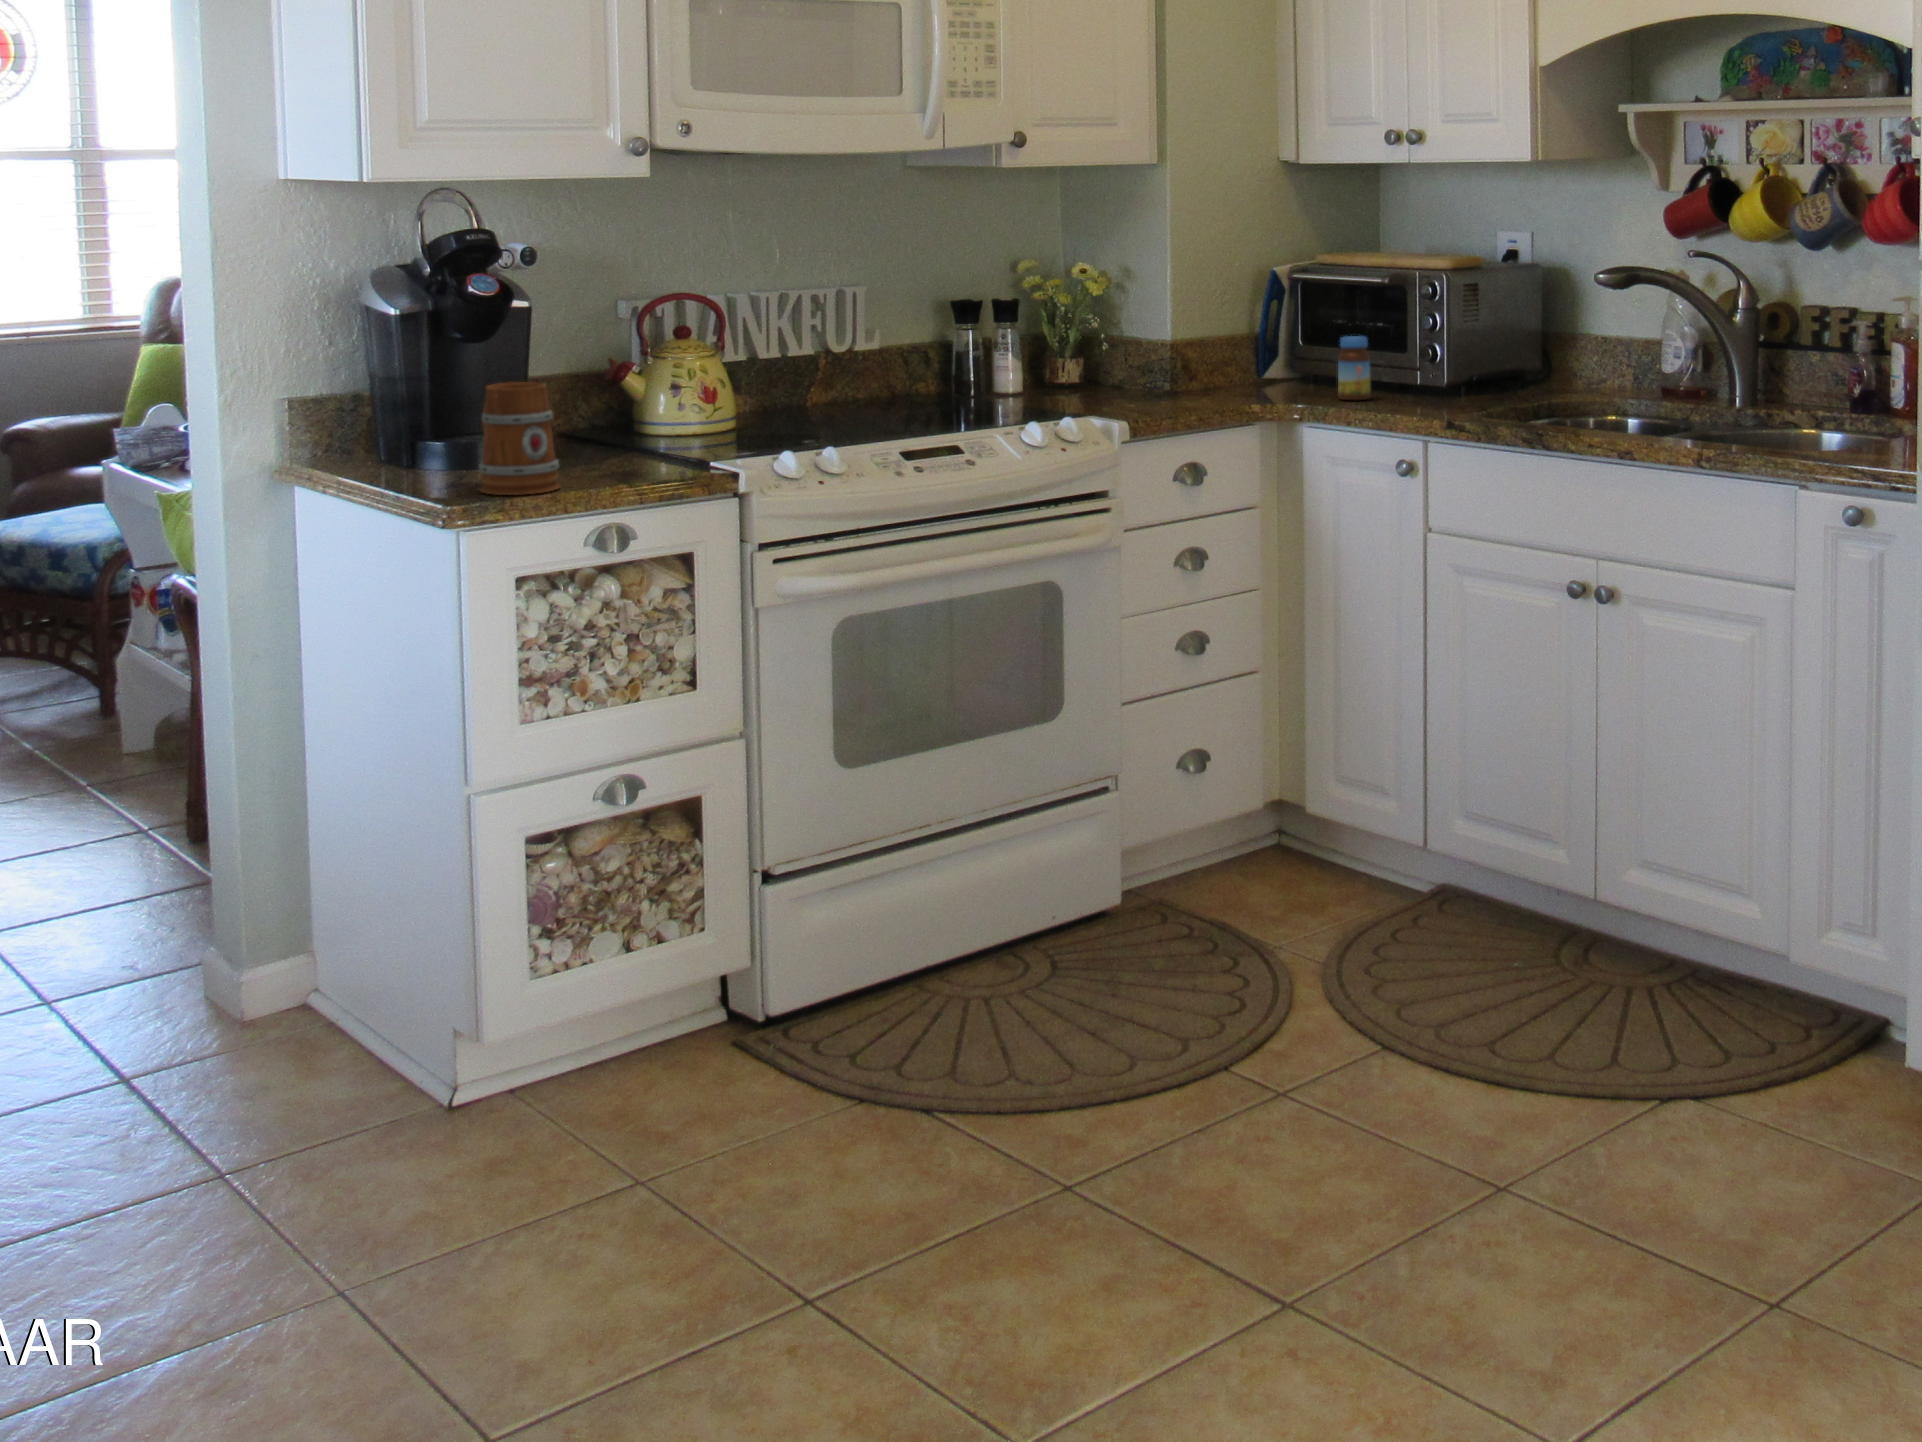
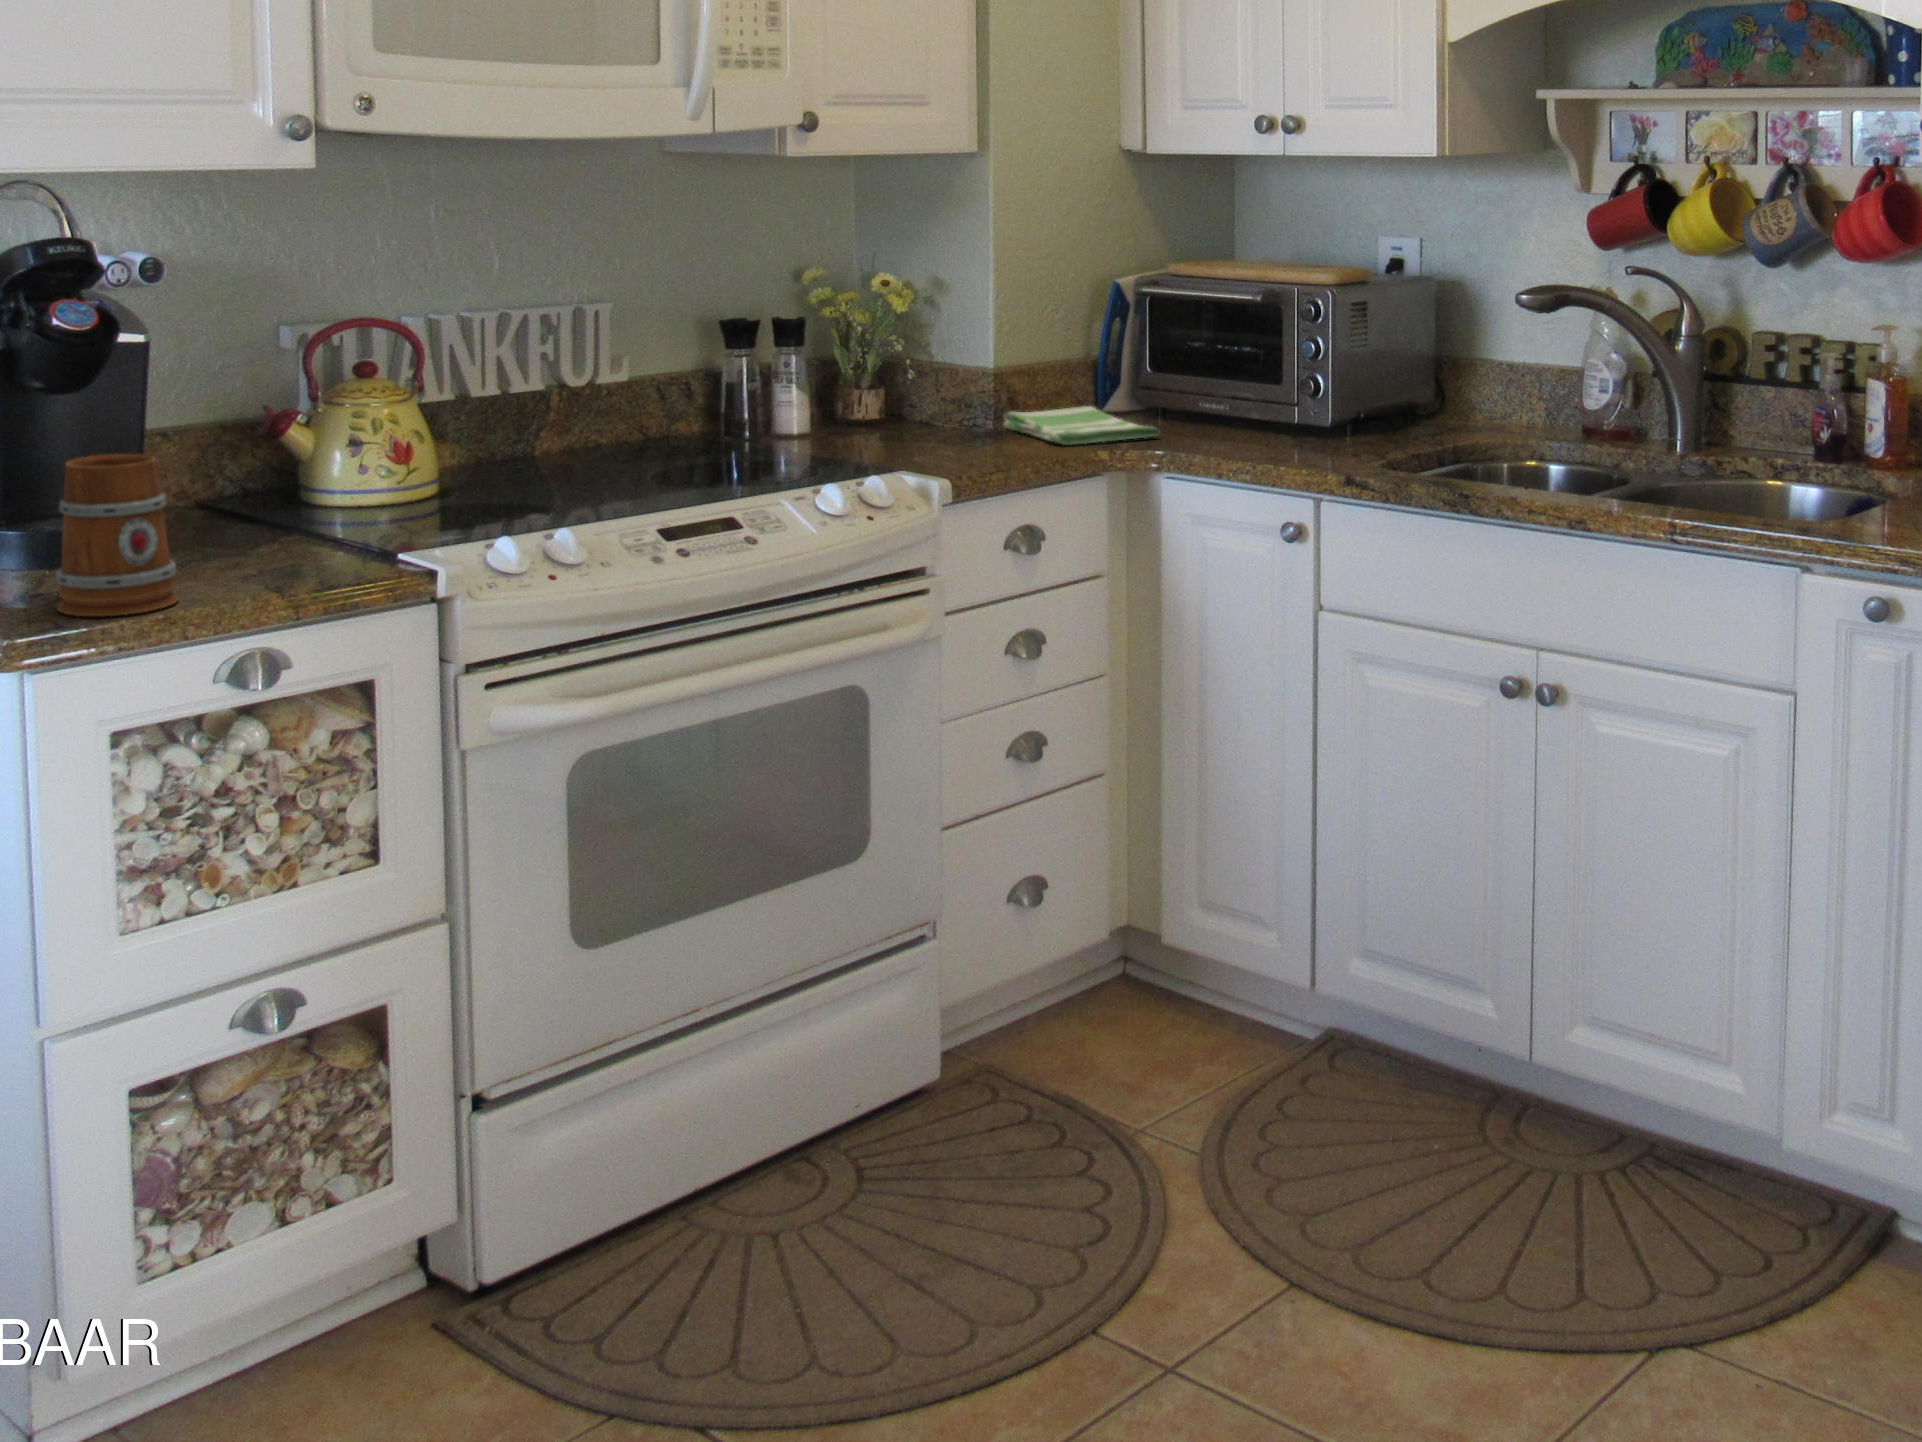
jar: present [1338,336,1370,400] -> none [1203,364,1242,442]
dish towel: none [1176,374,1303,402] -> present [1004,406,1160,445]

